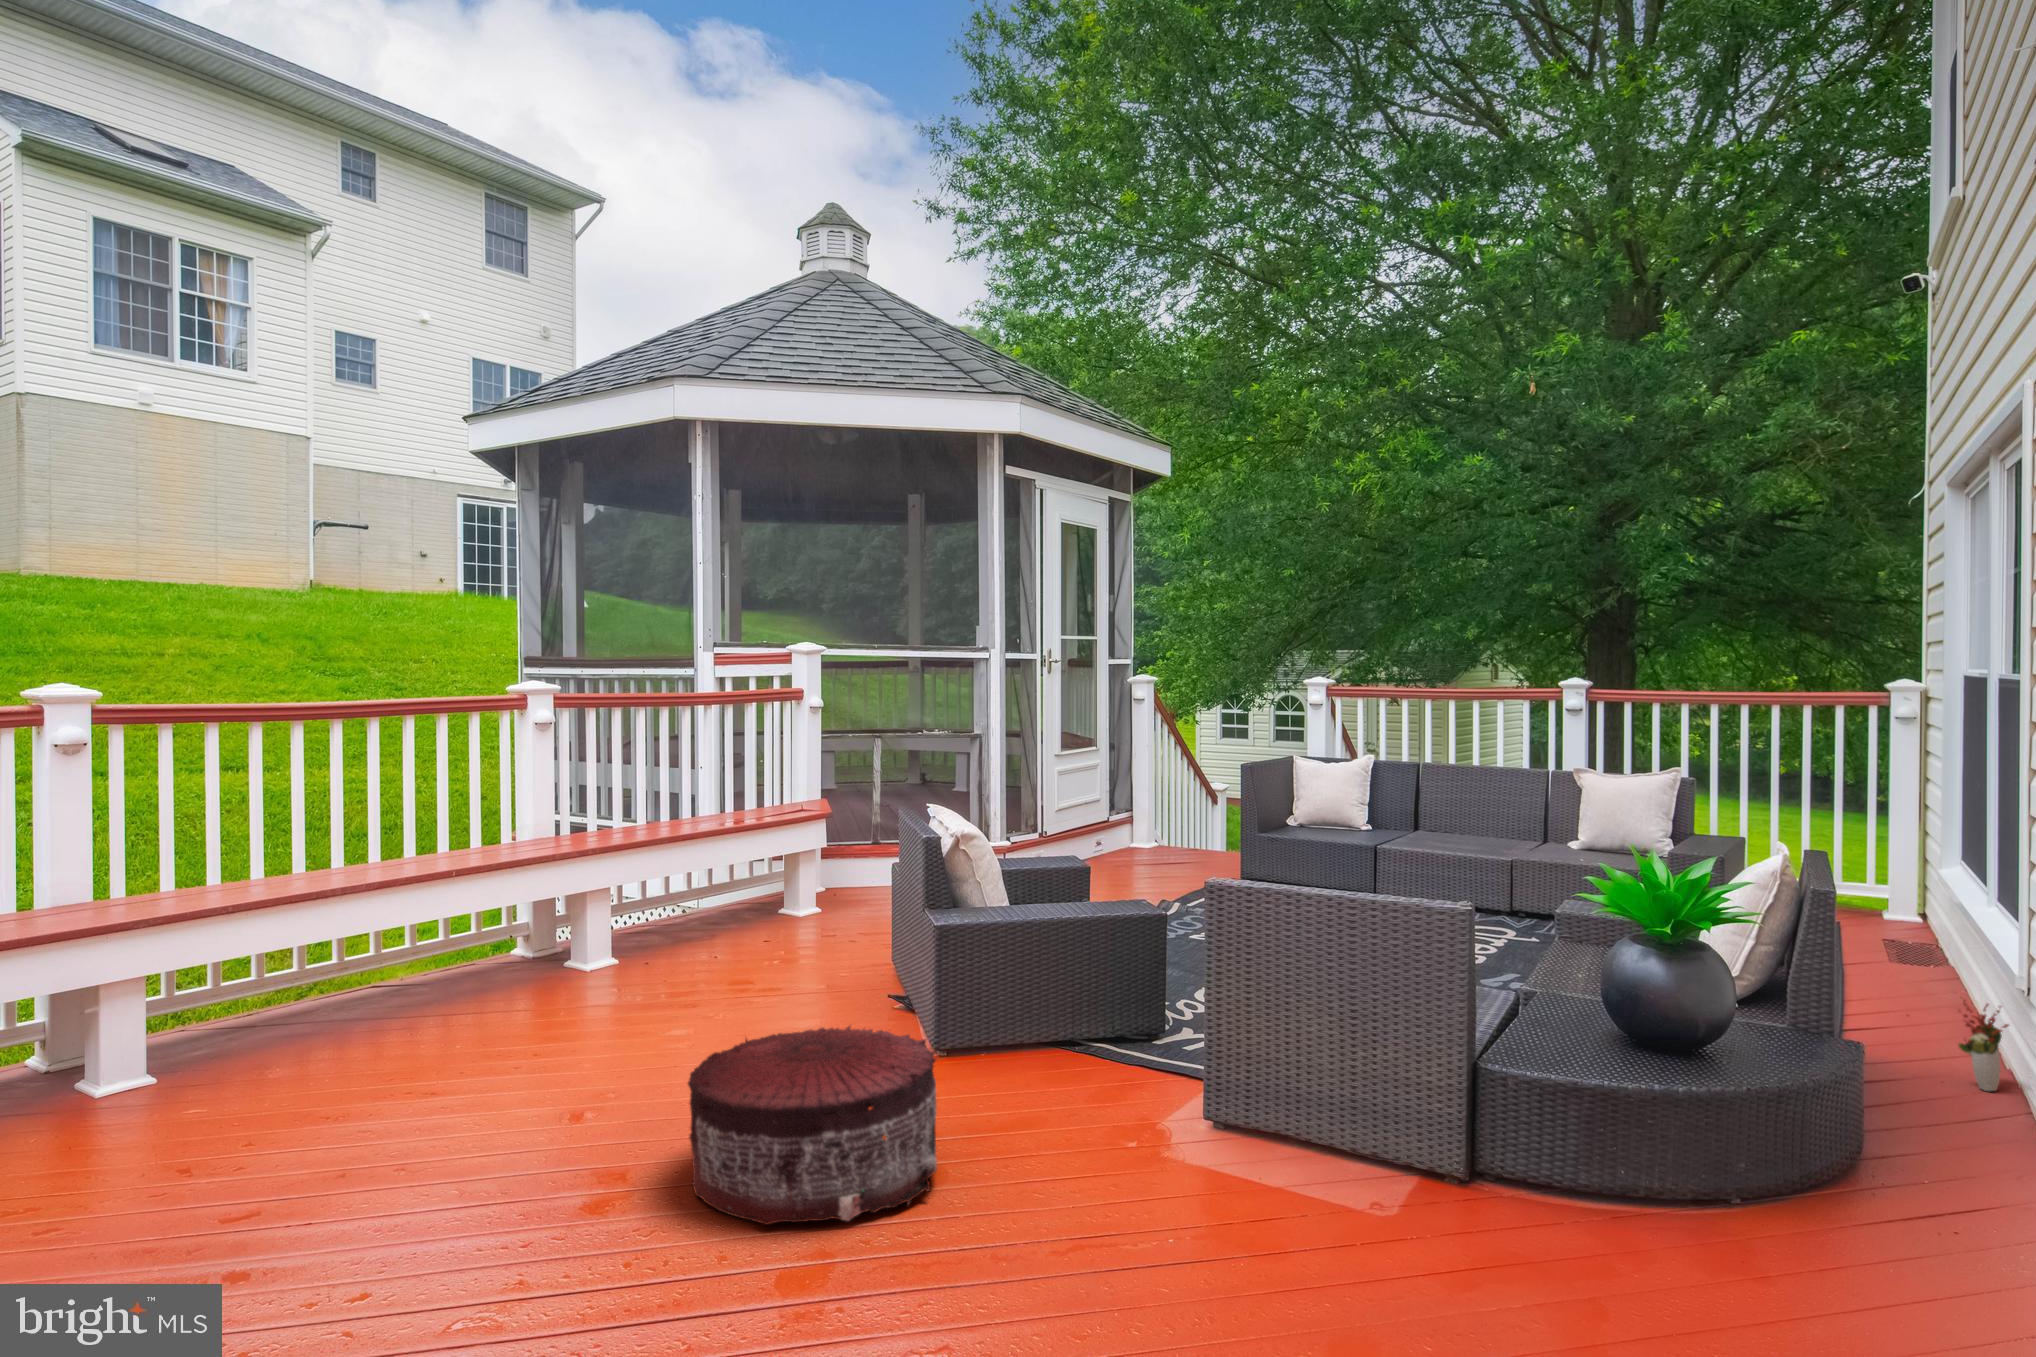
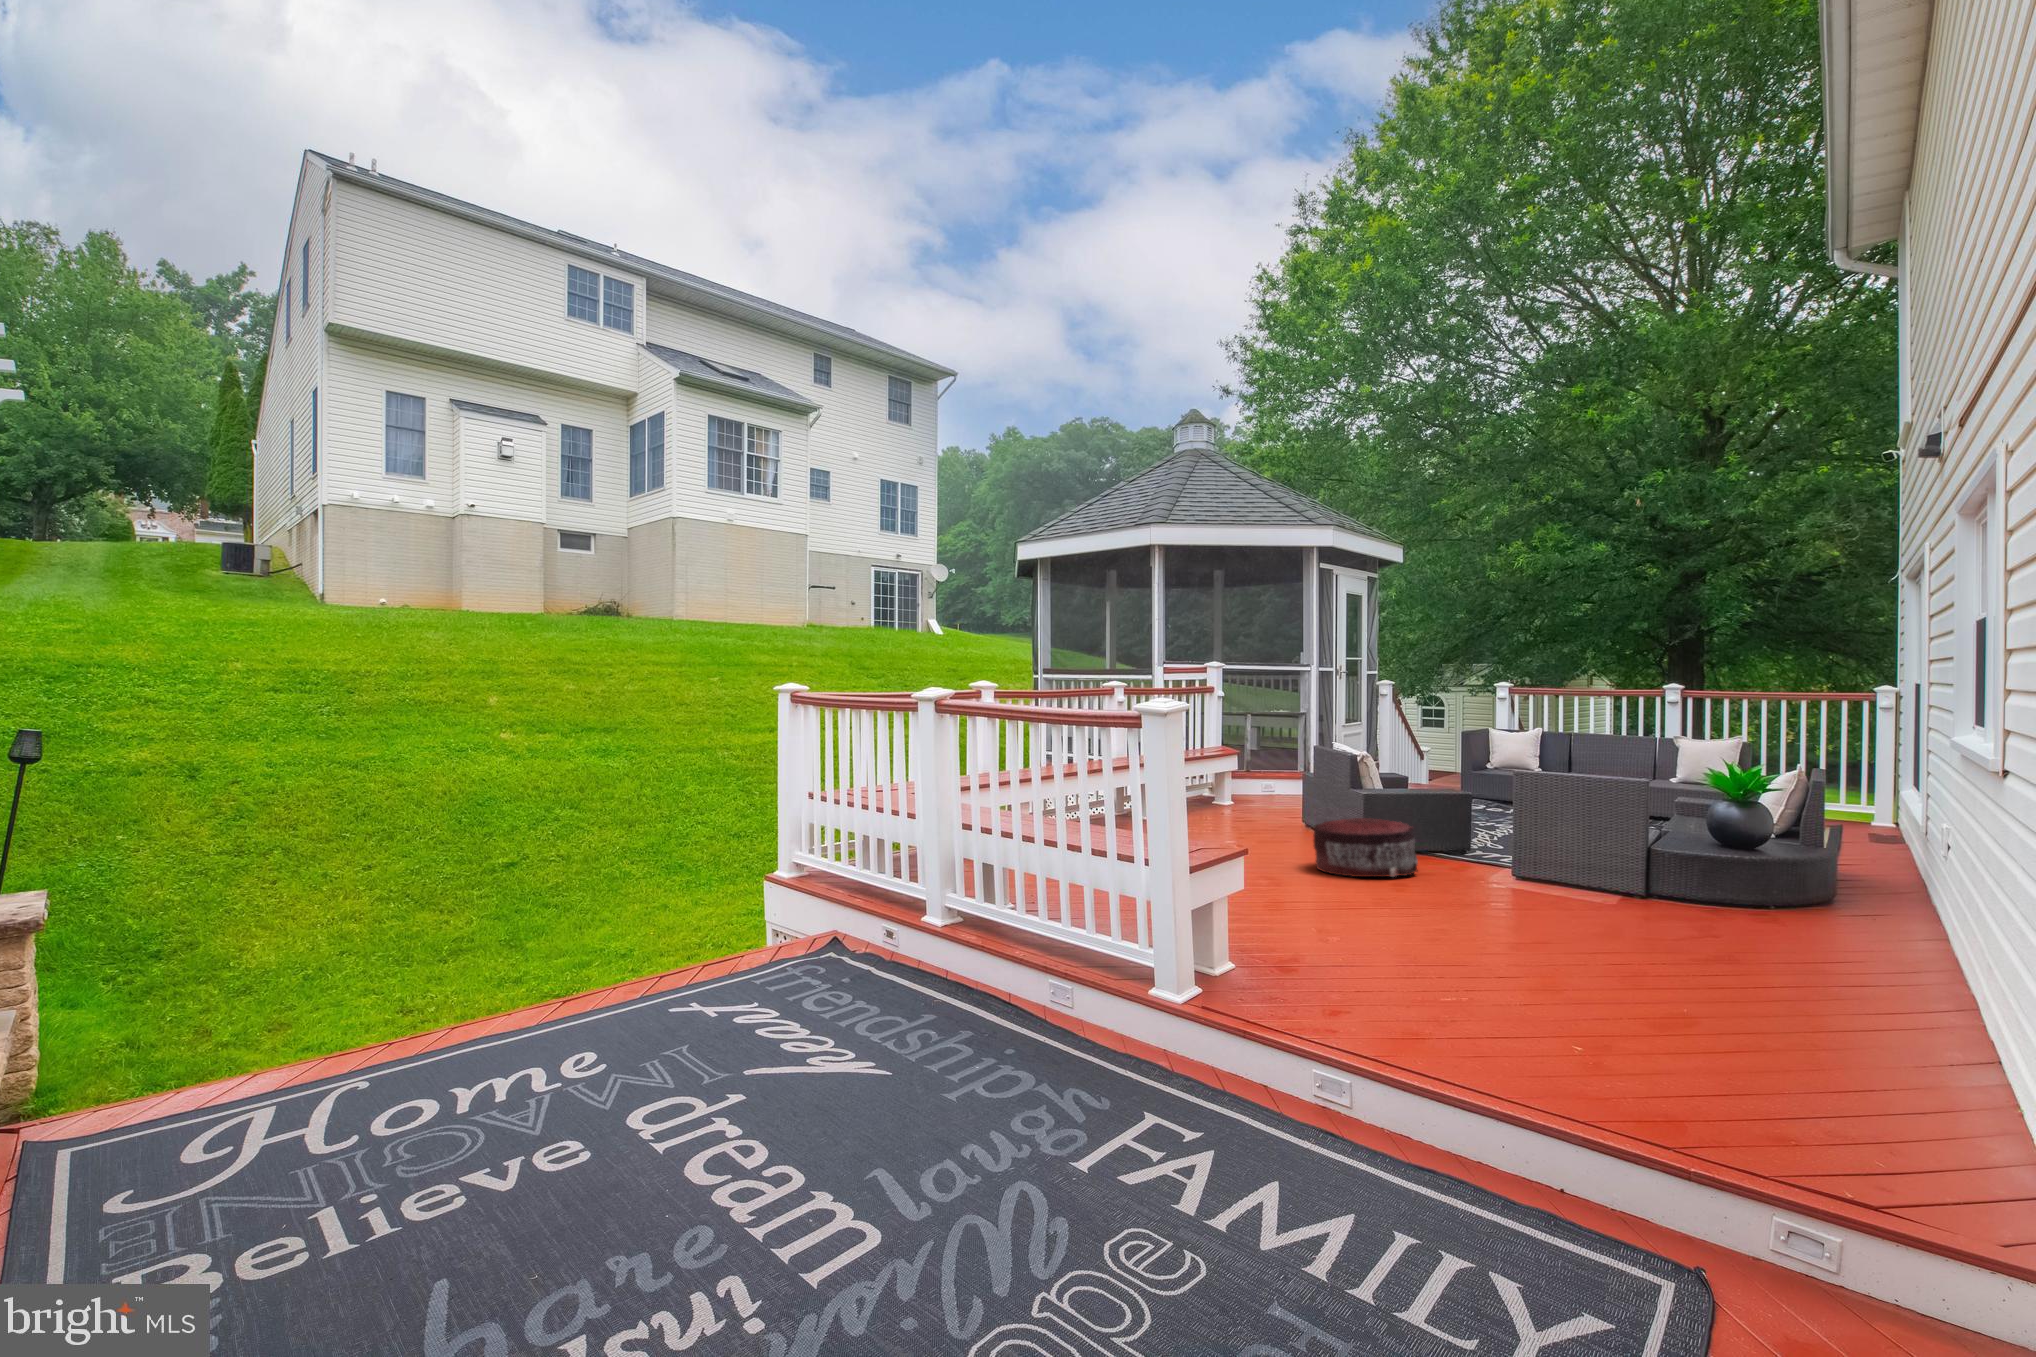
decorative plant: present [1958,997,2009,1091] -> none [1876,825,1901,868]

